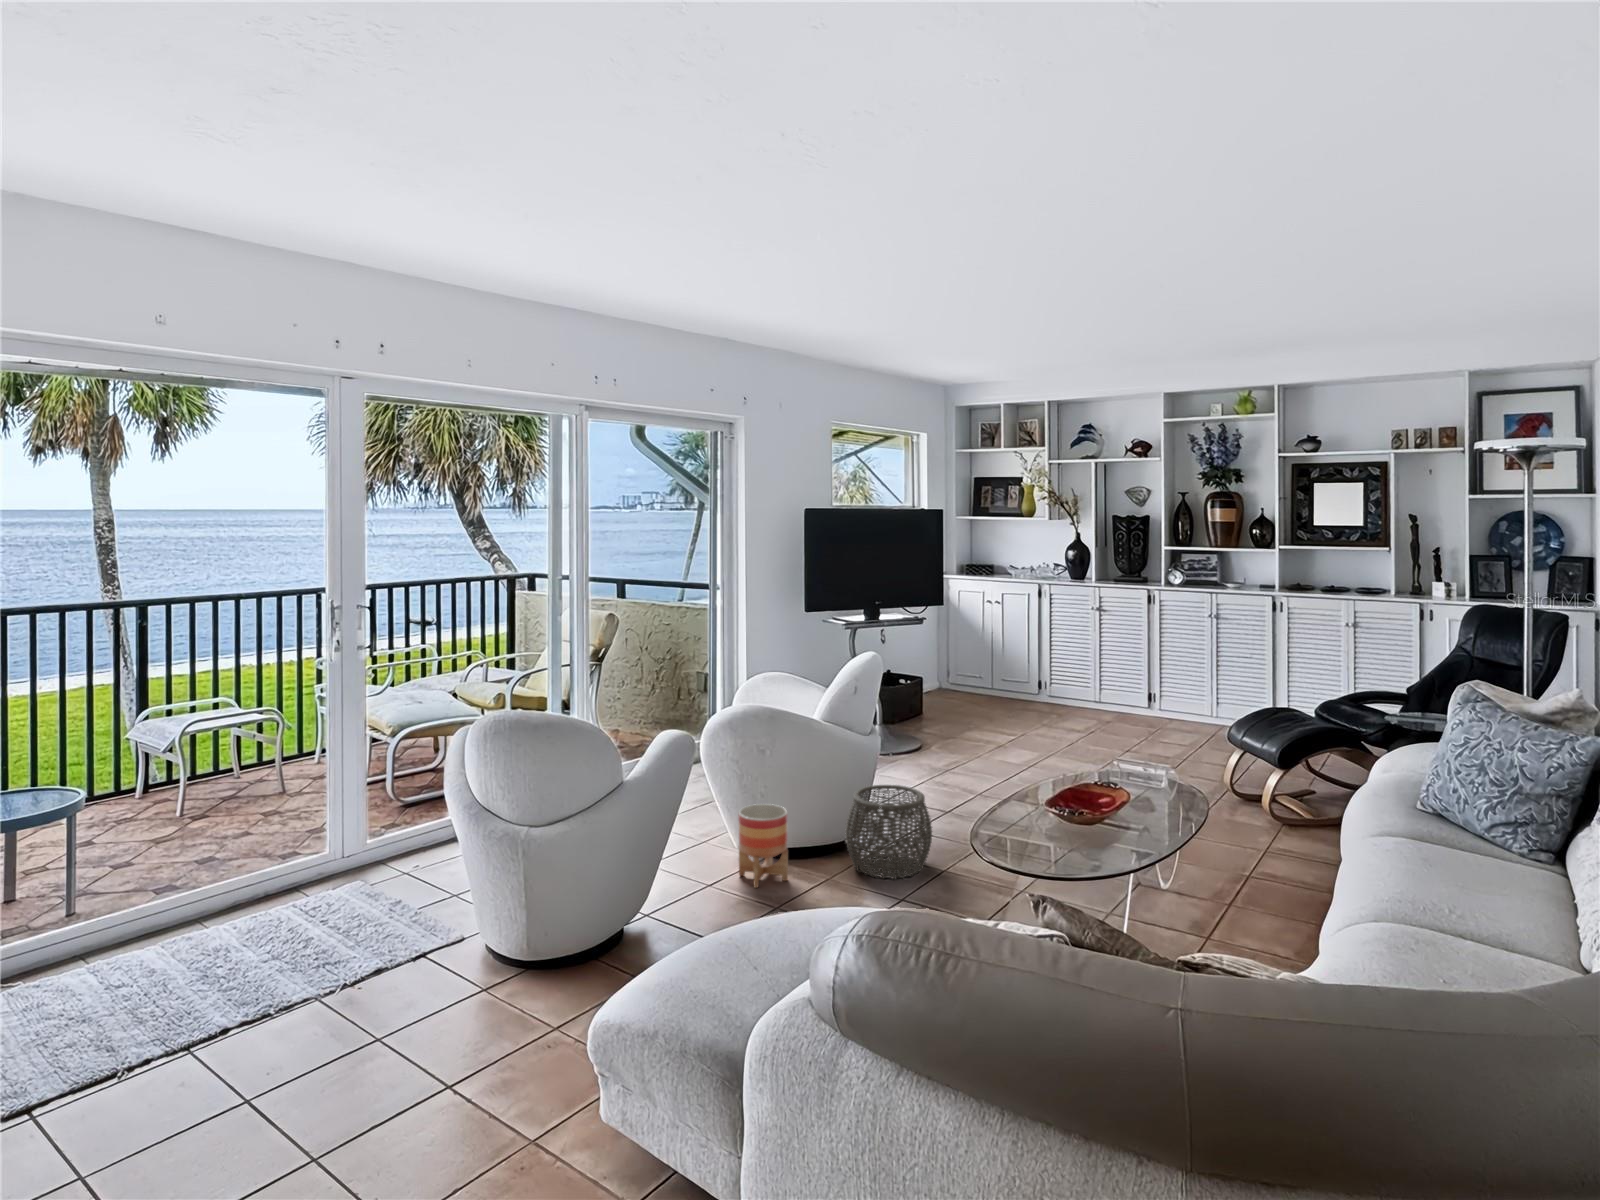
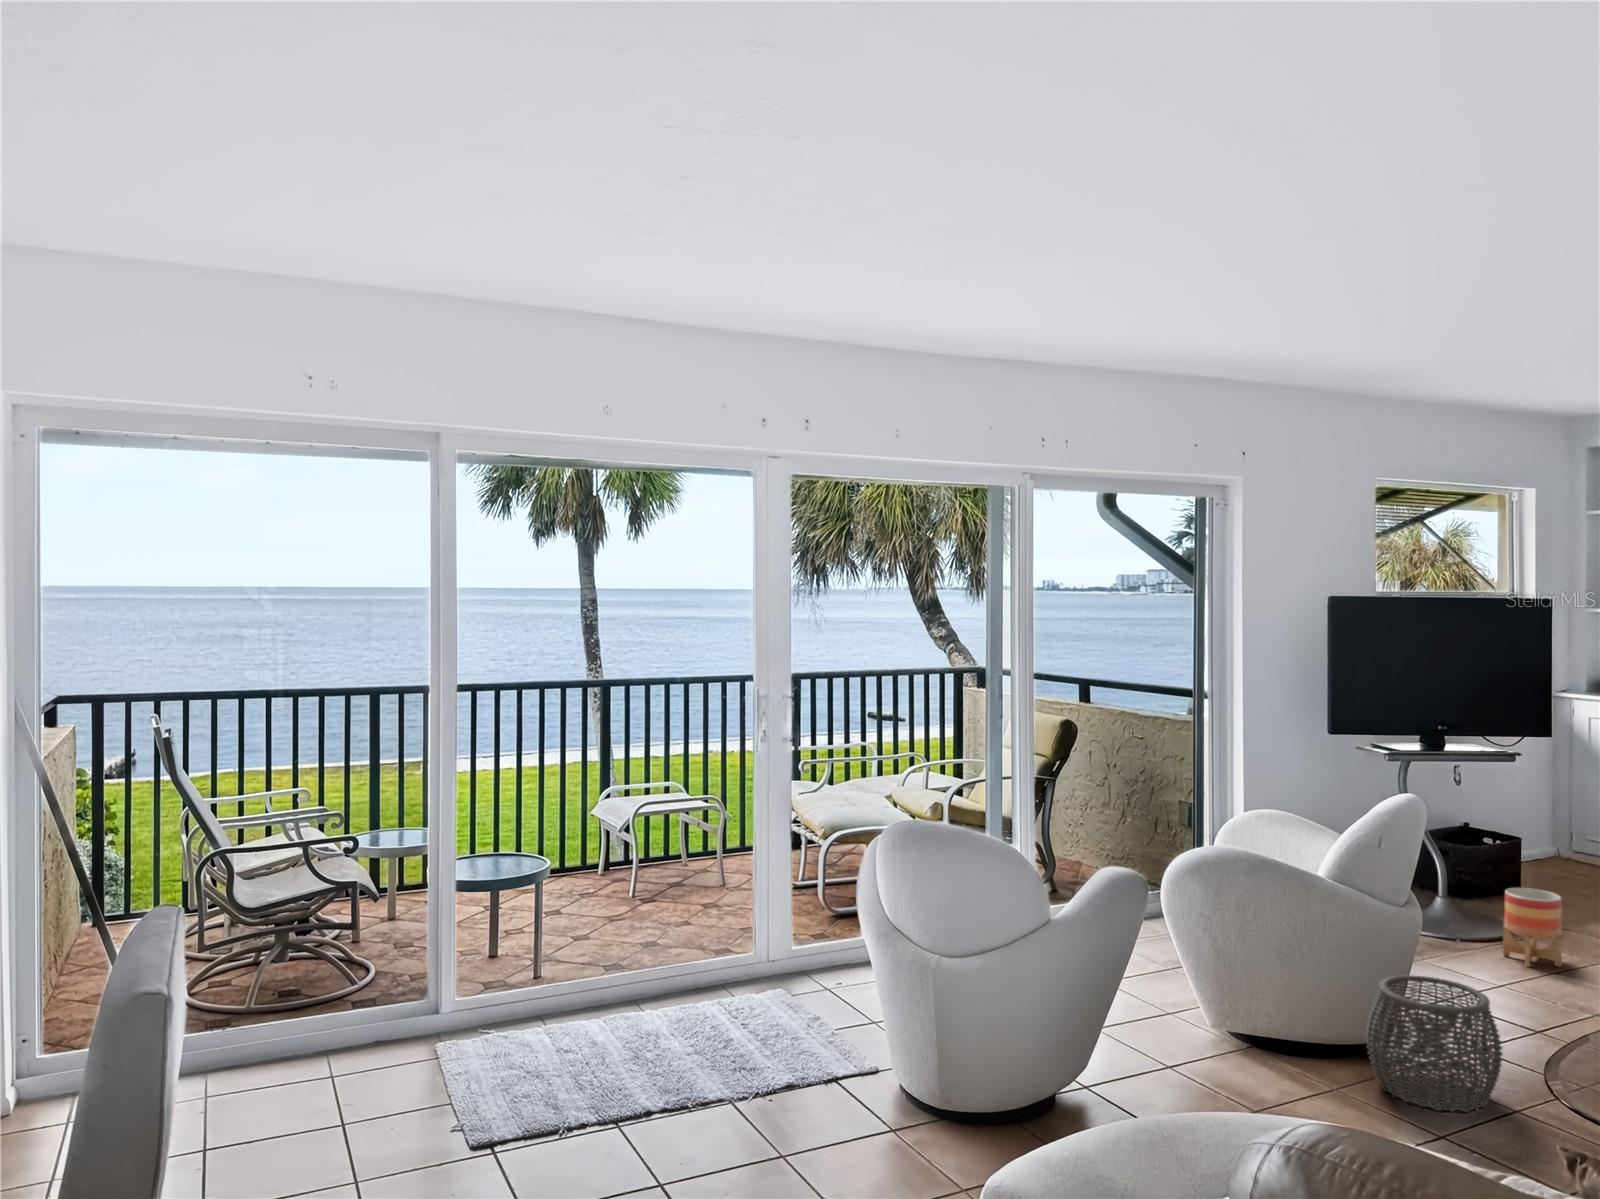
planter: present [738,804,788,888] -> present [1503,888,1562,967]

